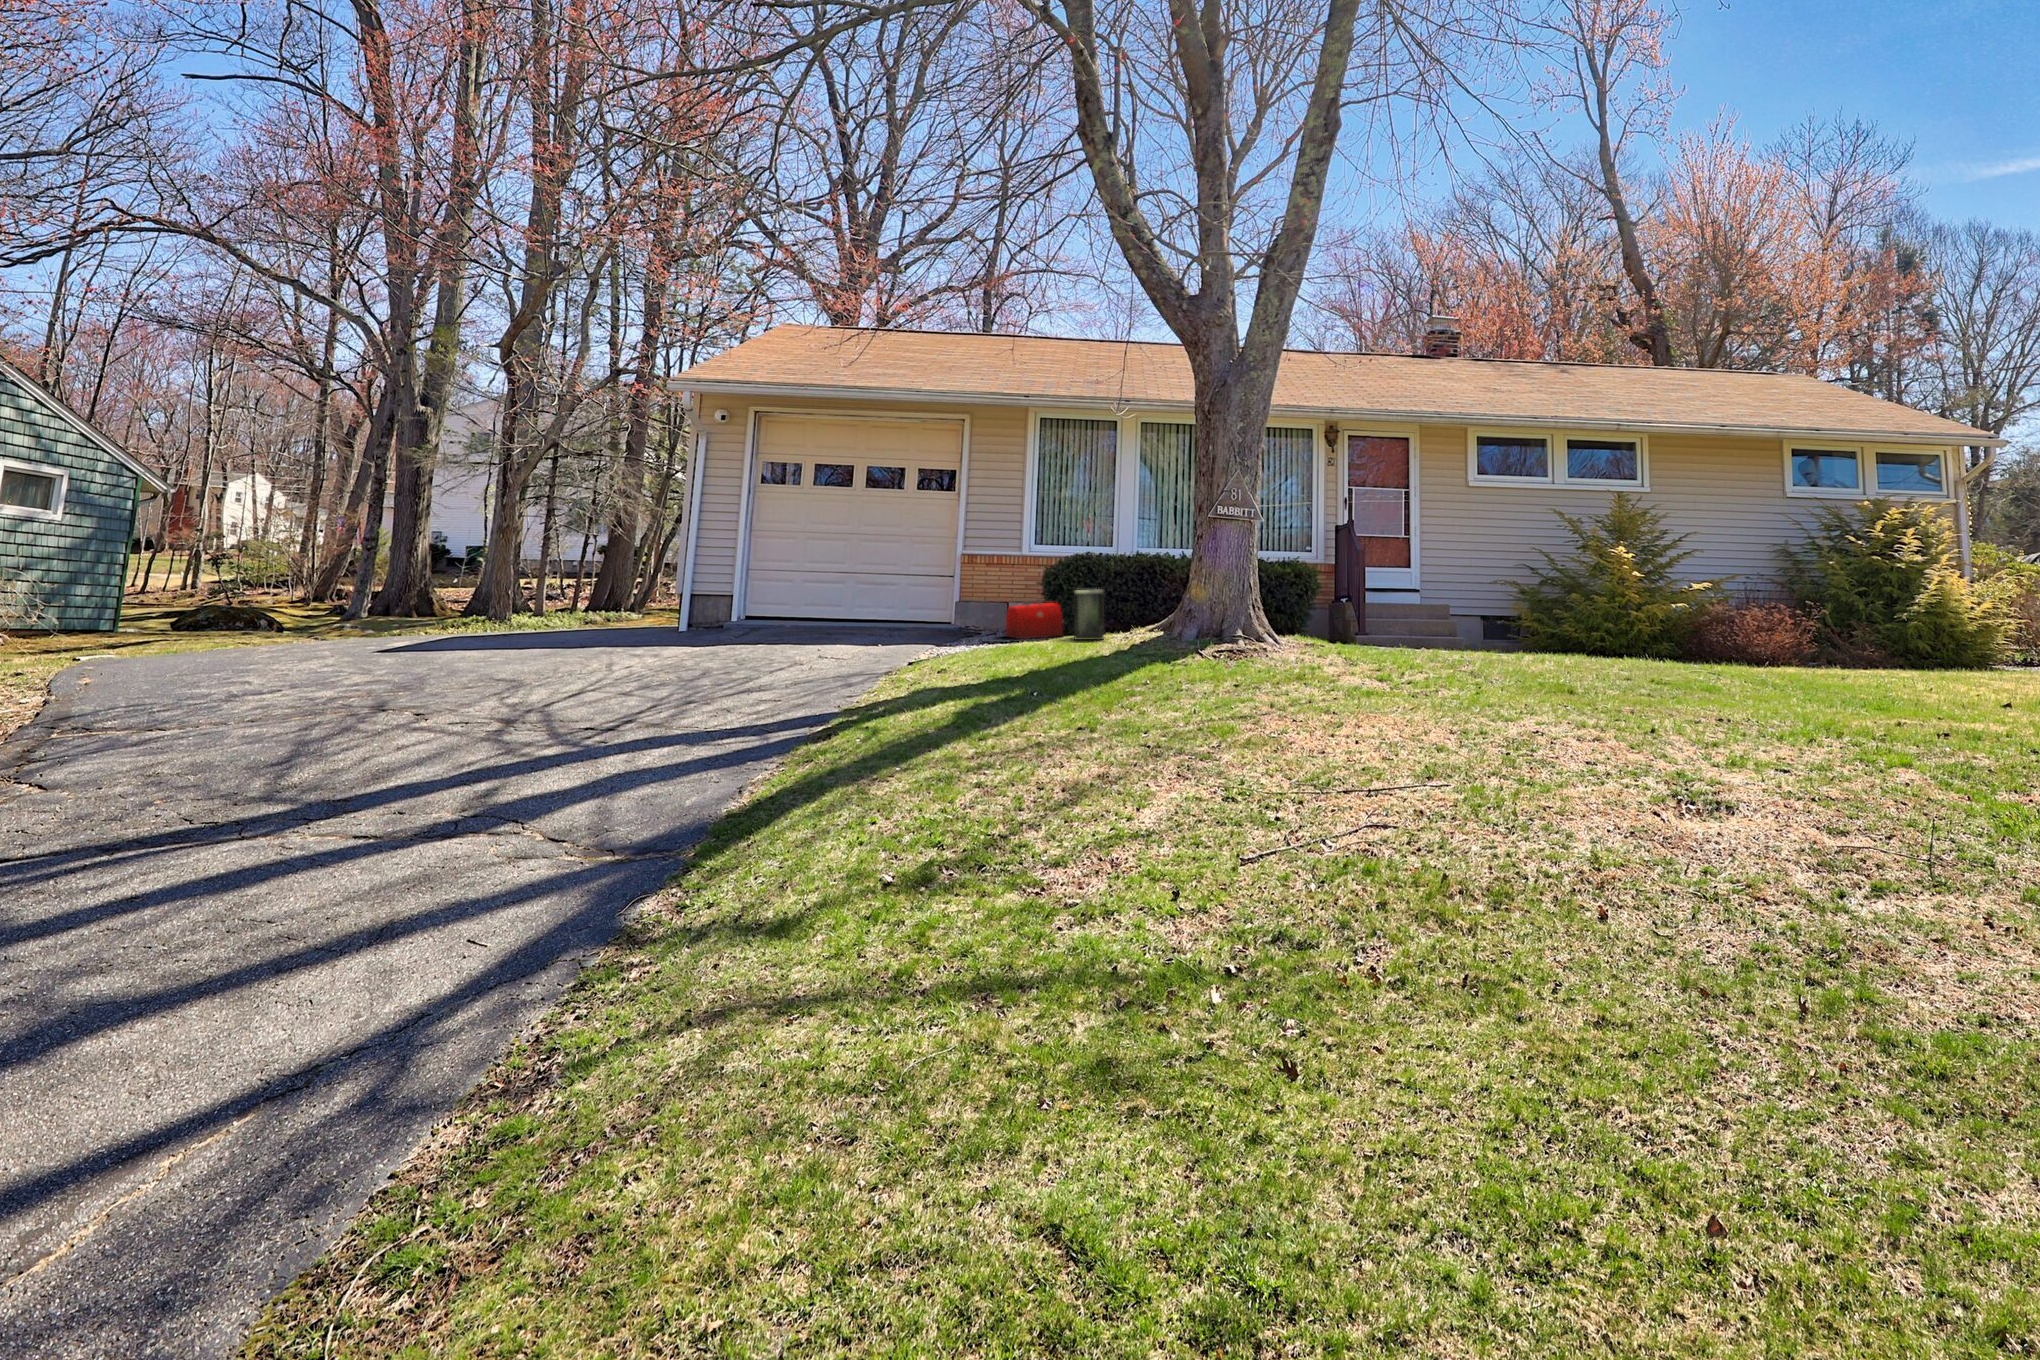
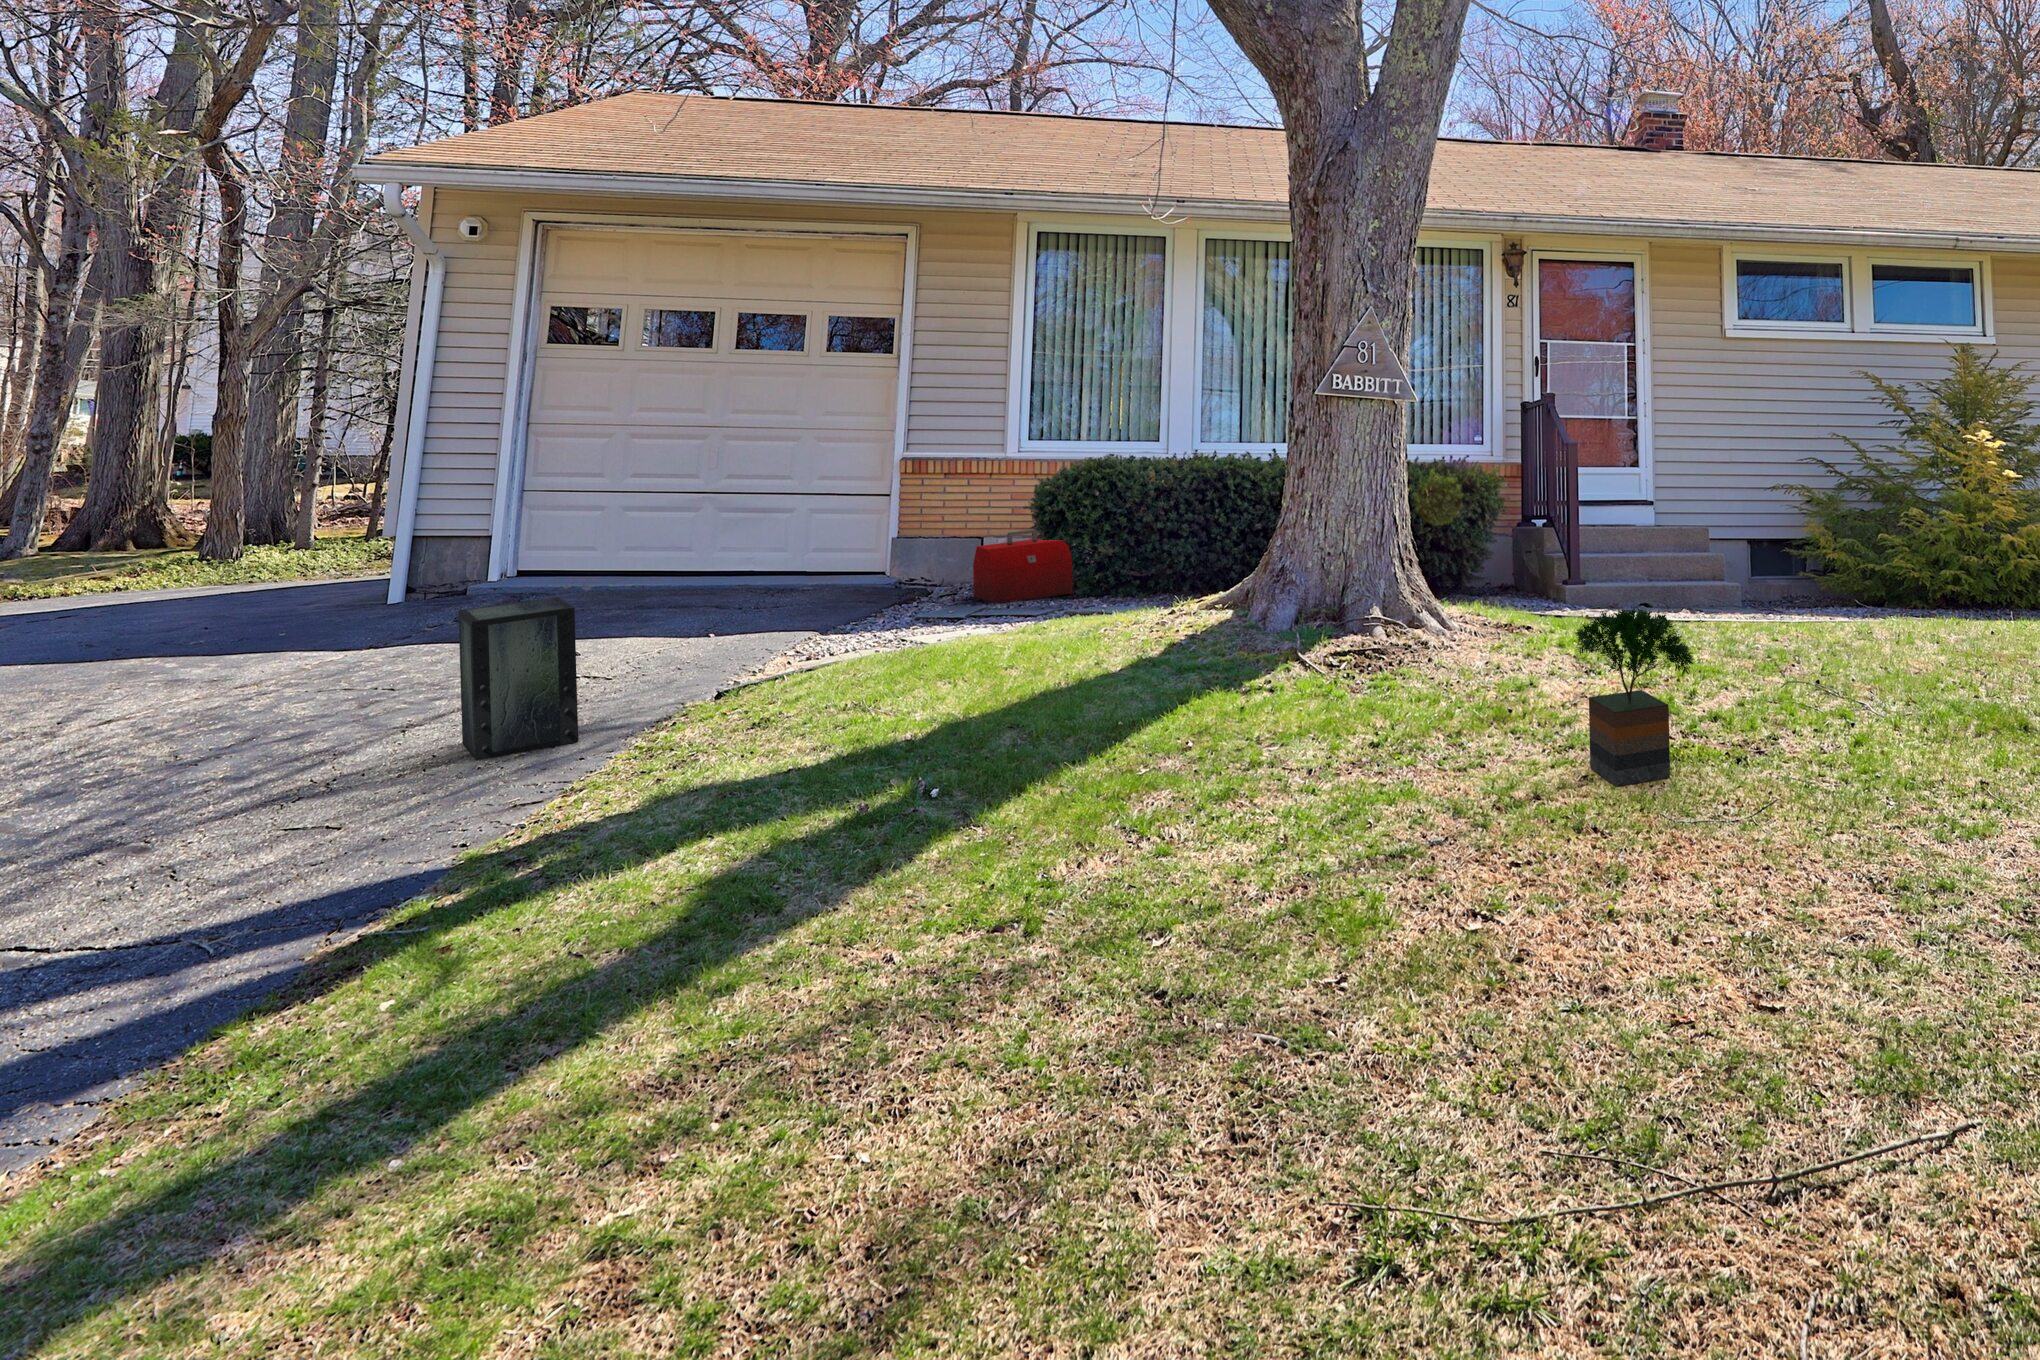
storage box: present [1074,589,1104,640] -> present [458,597,578,761]
potted tree: none [1324,618,1379,697] -> present [1575,608,1694,786]

